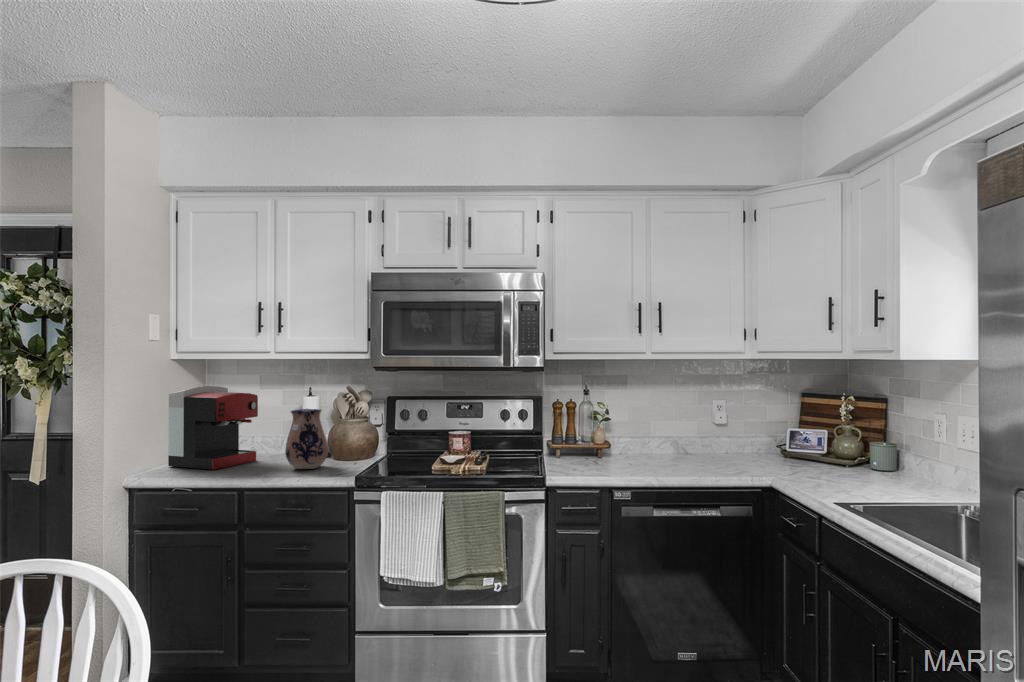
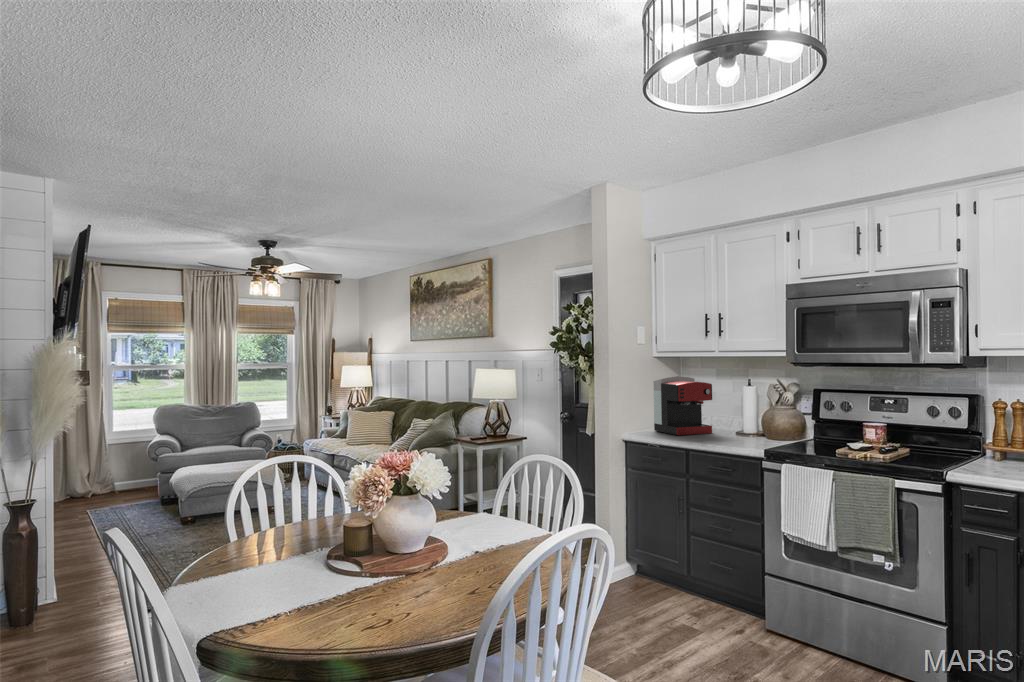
ceramic pitcher: present [285,409,328,469] -> none [723,396,756,442]

